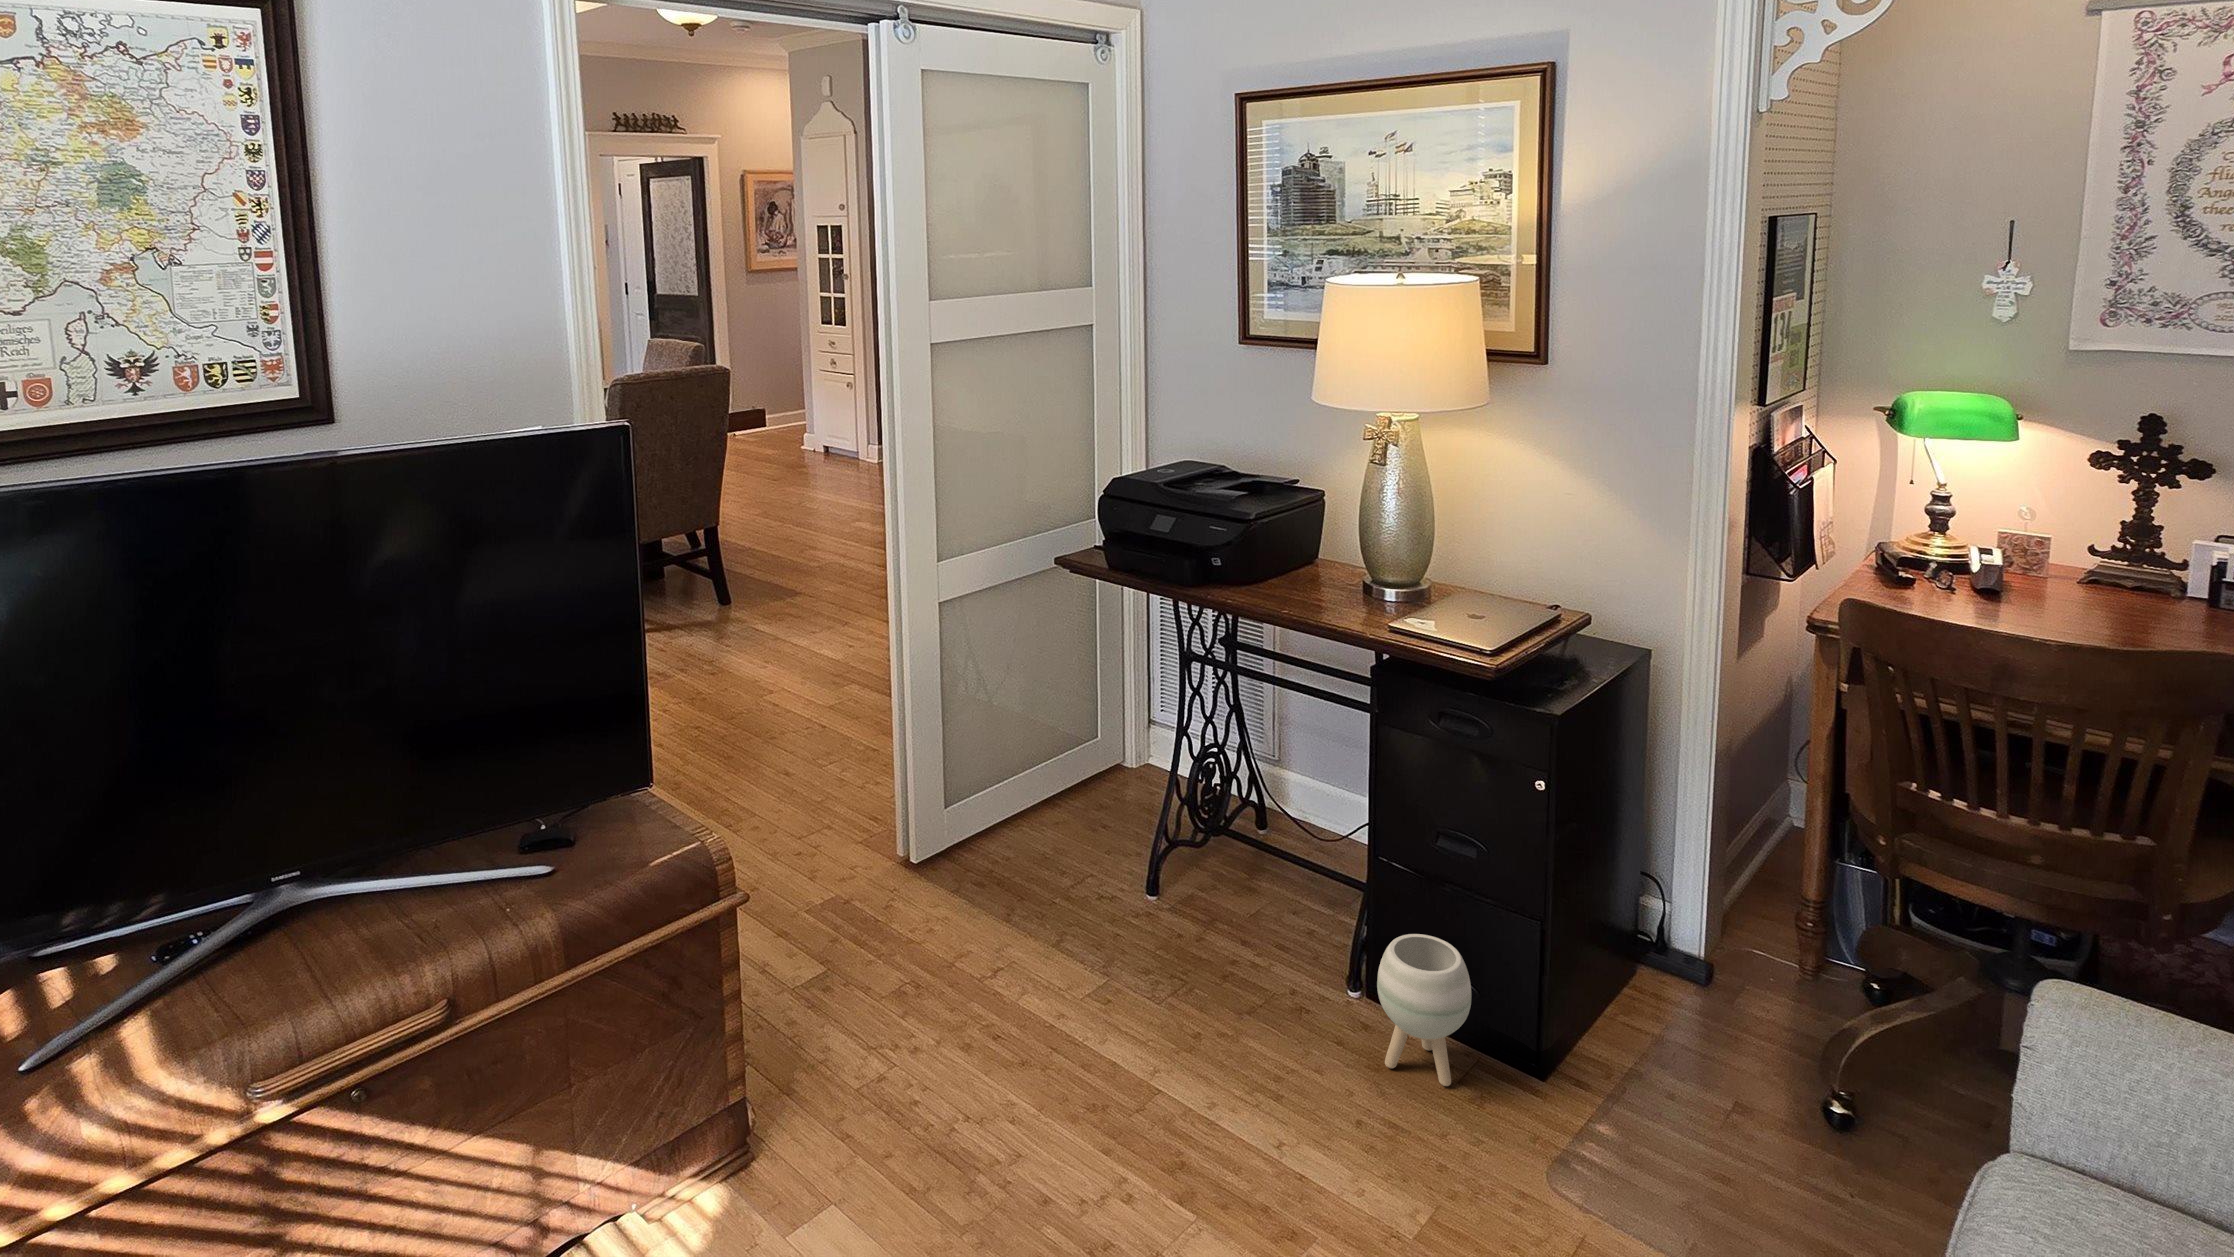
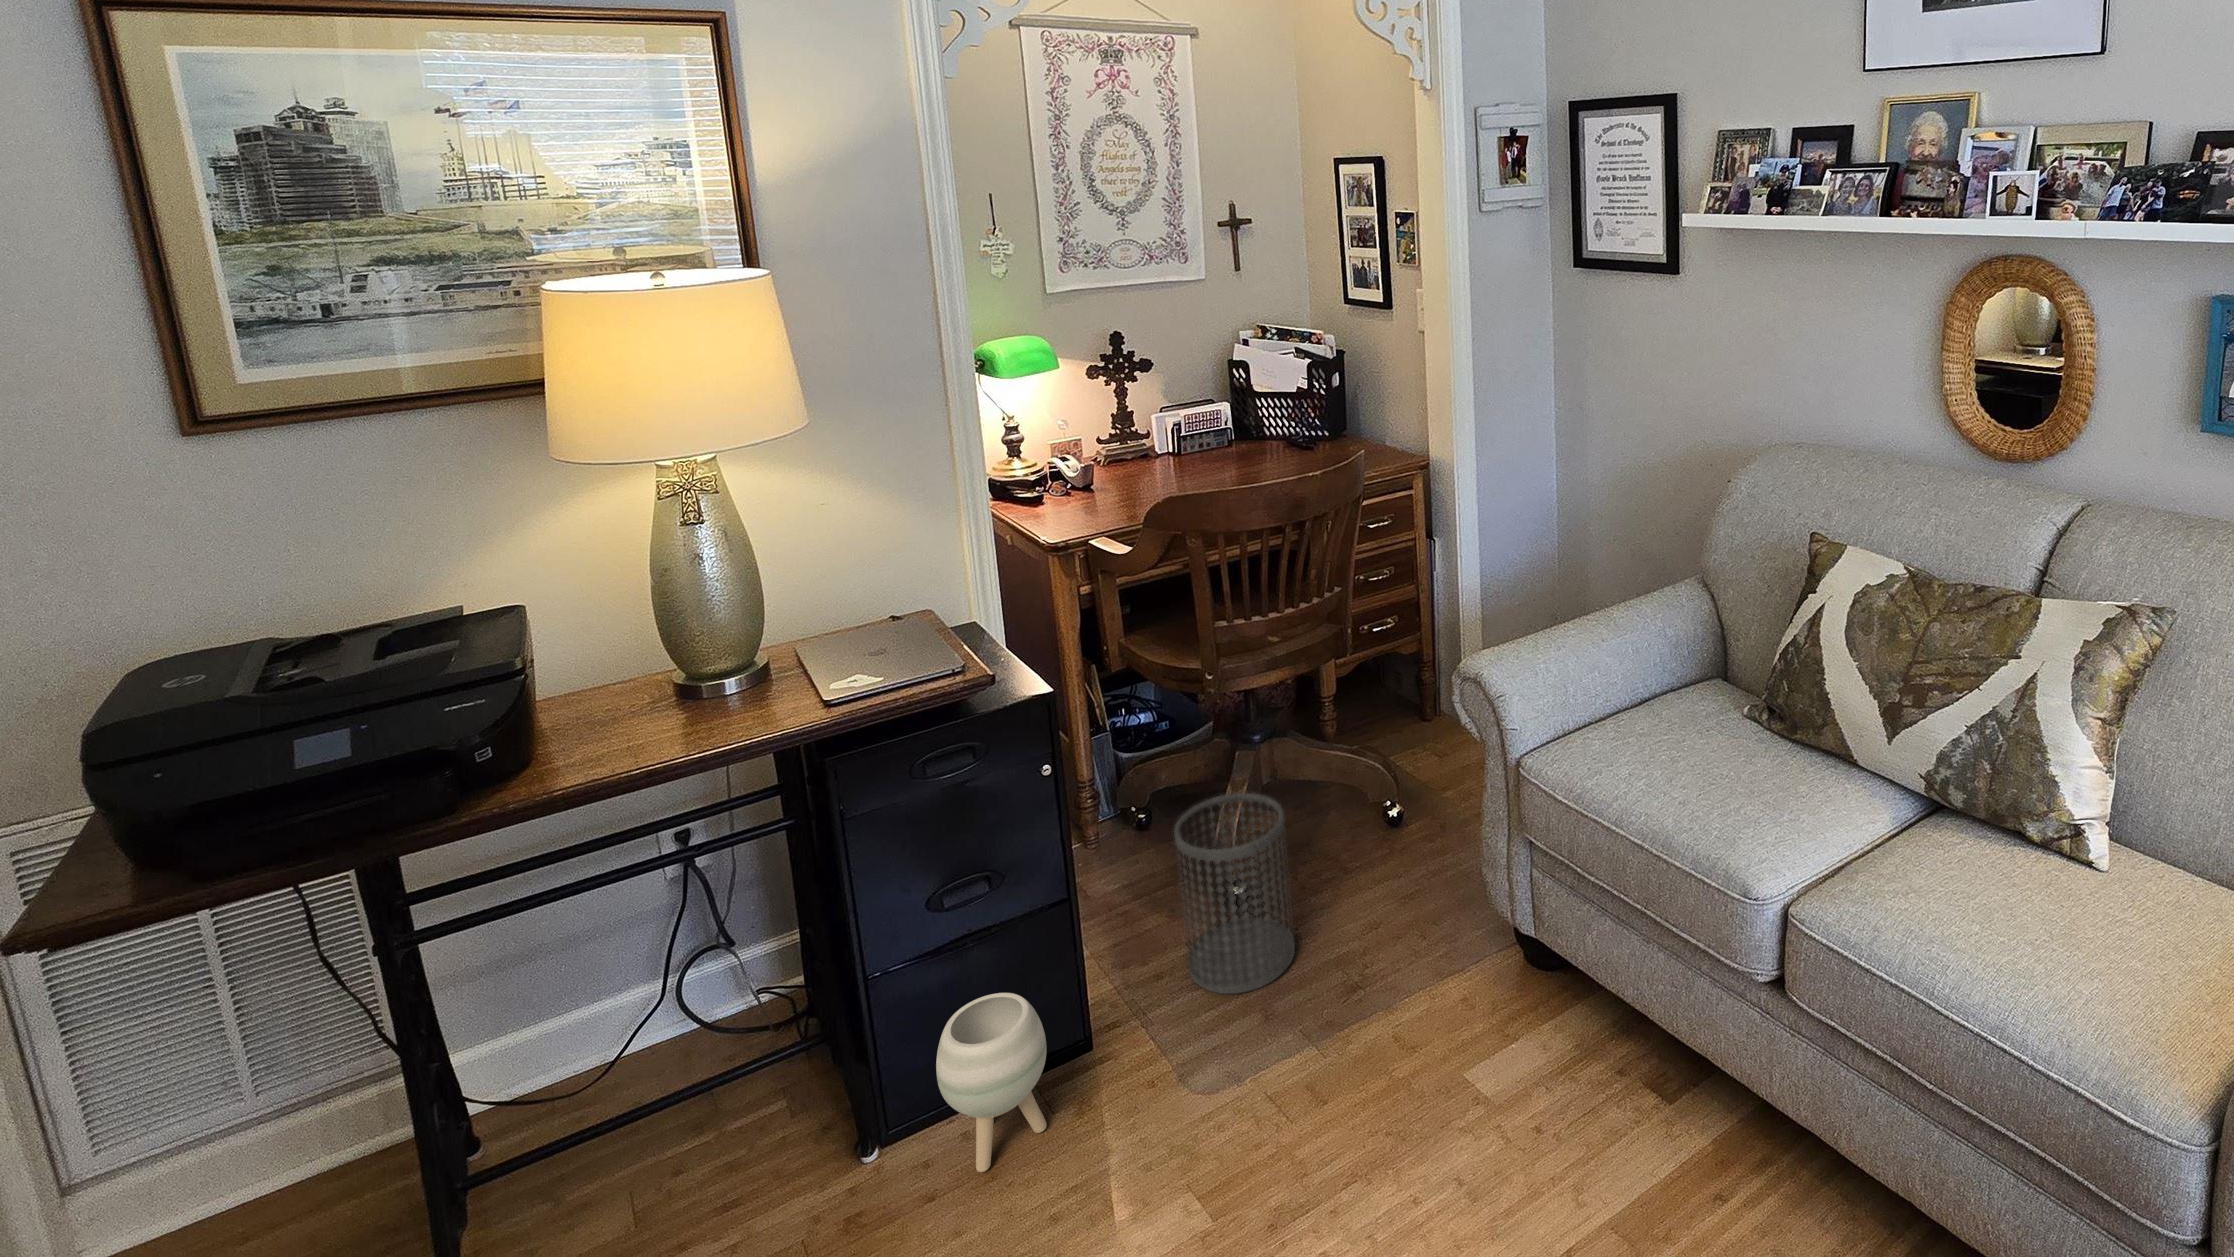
wastebasket: none [1681,951,1841,1202] -> present [1174,793,1295,994]

